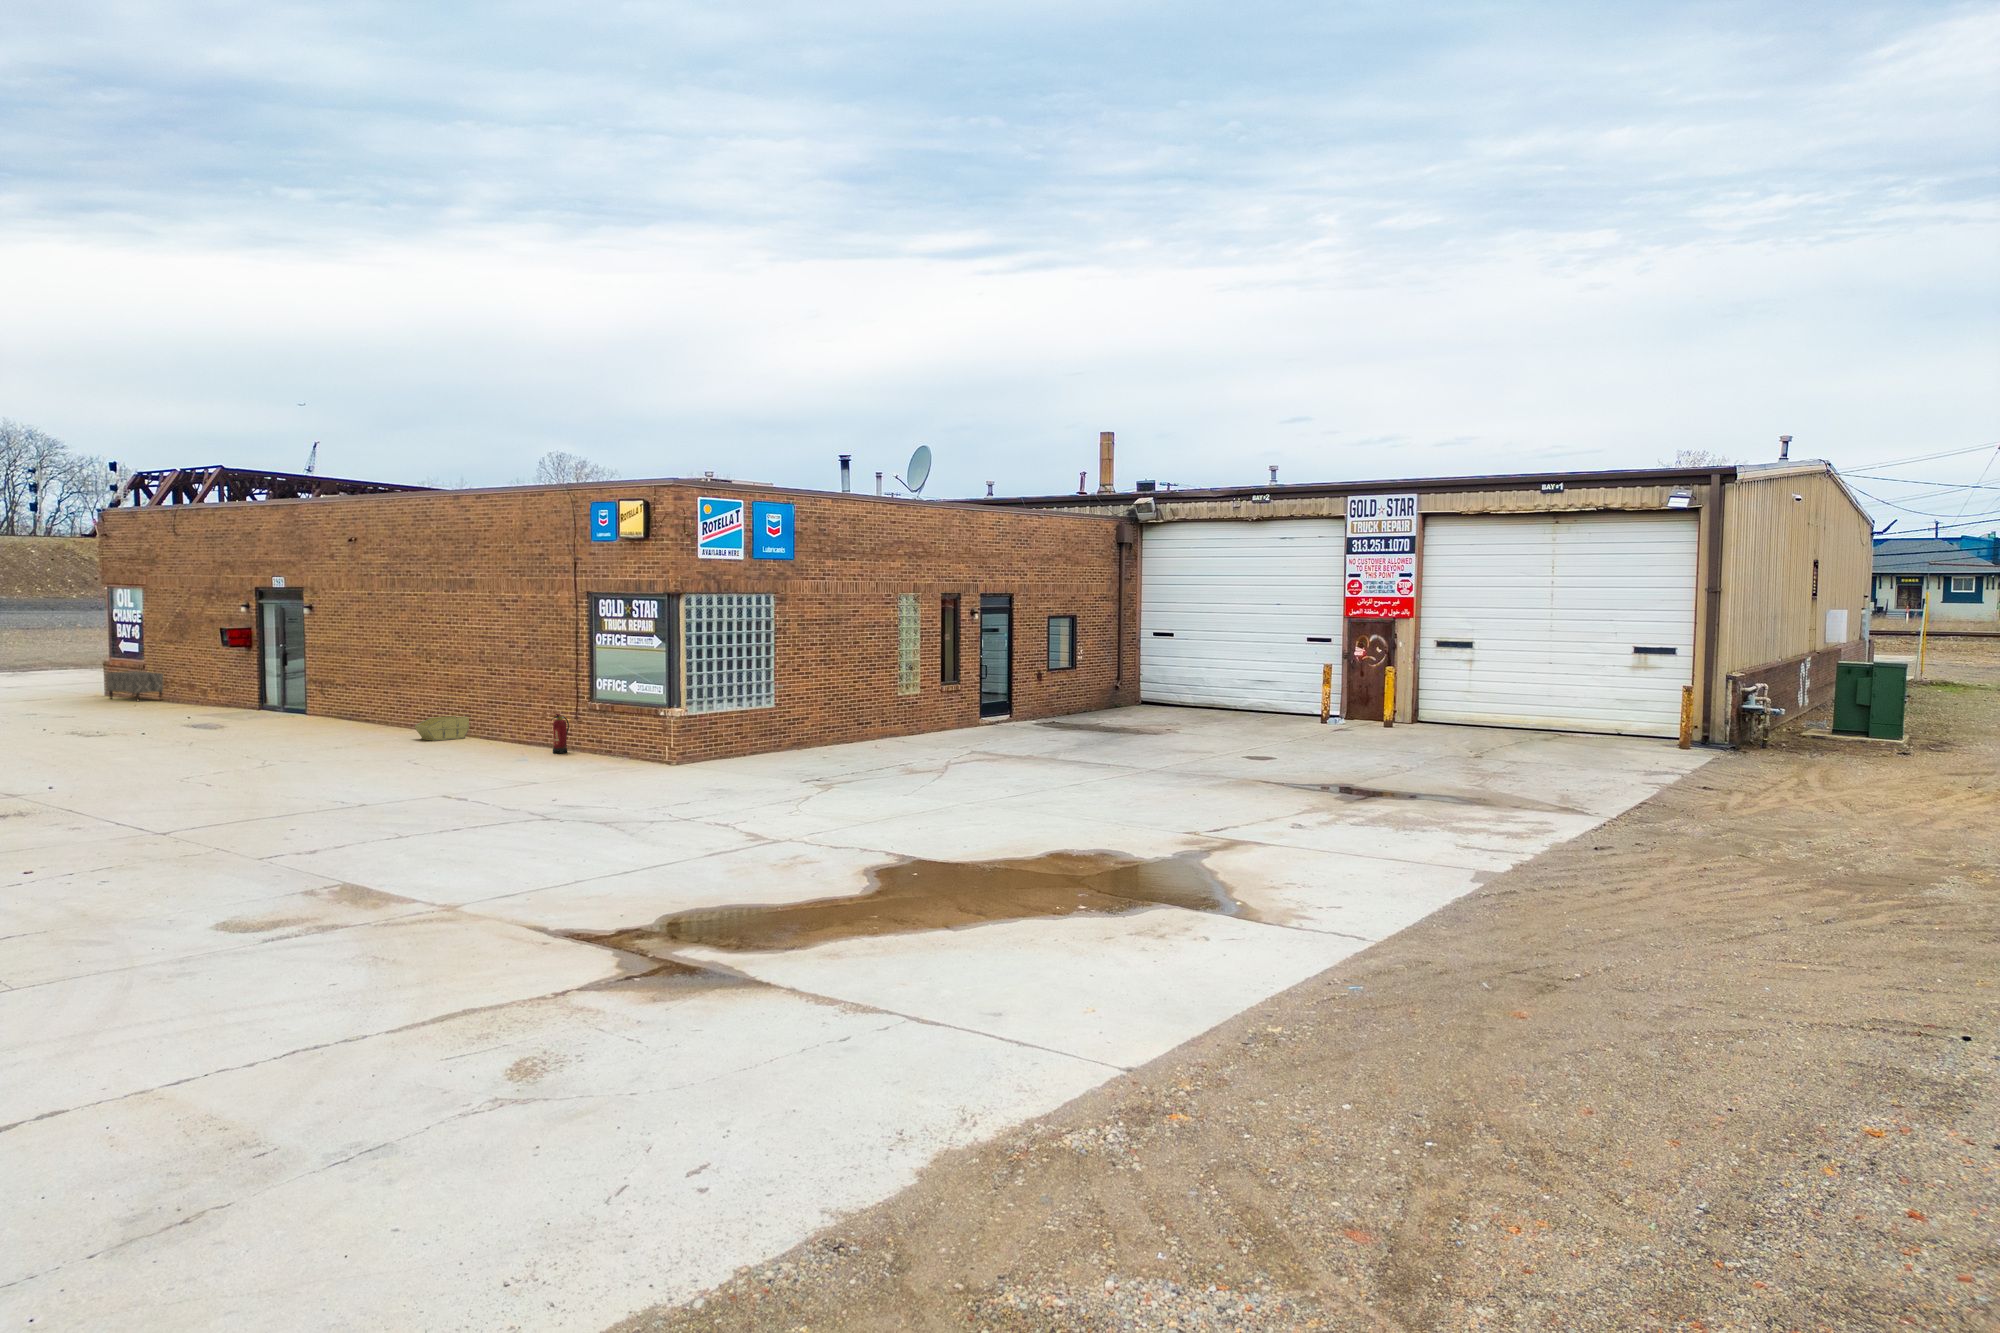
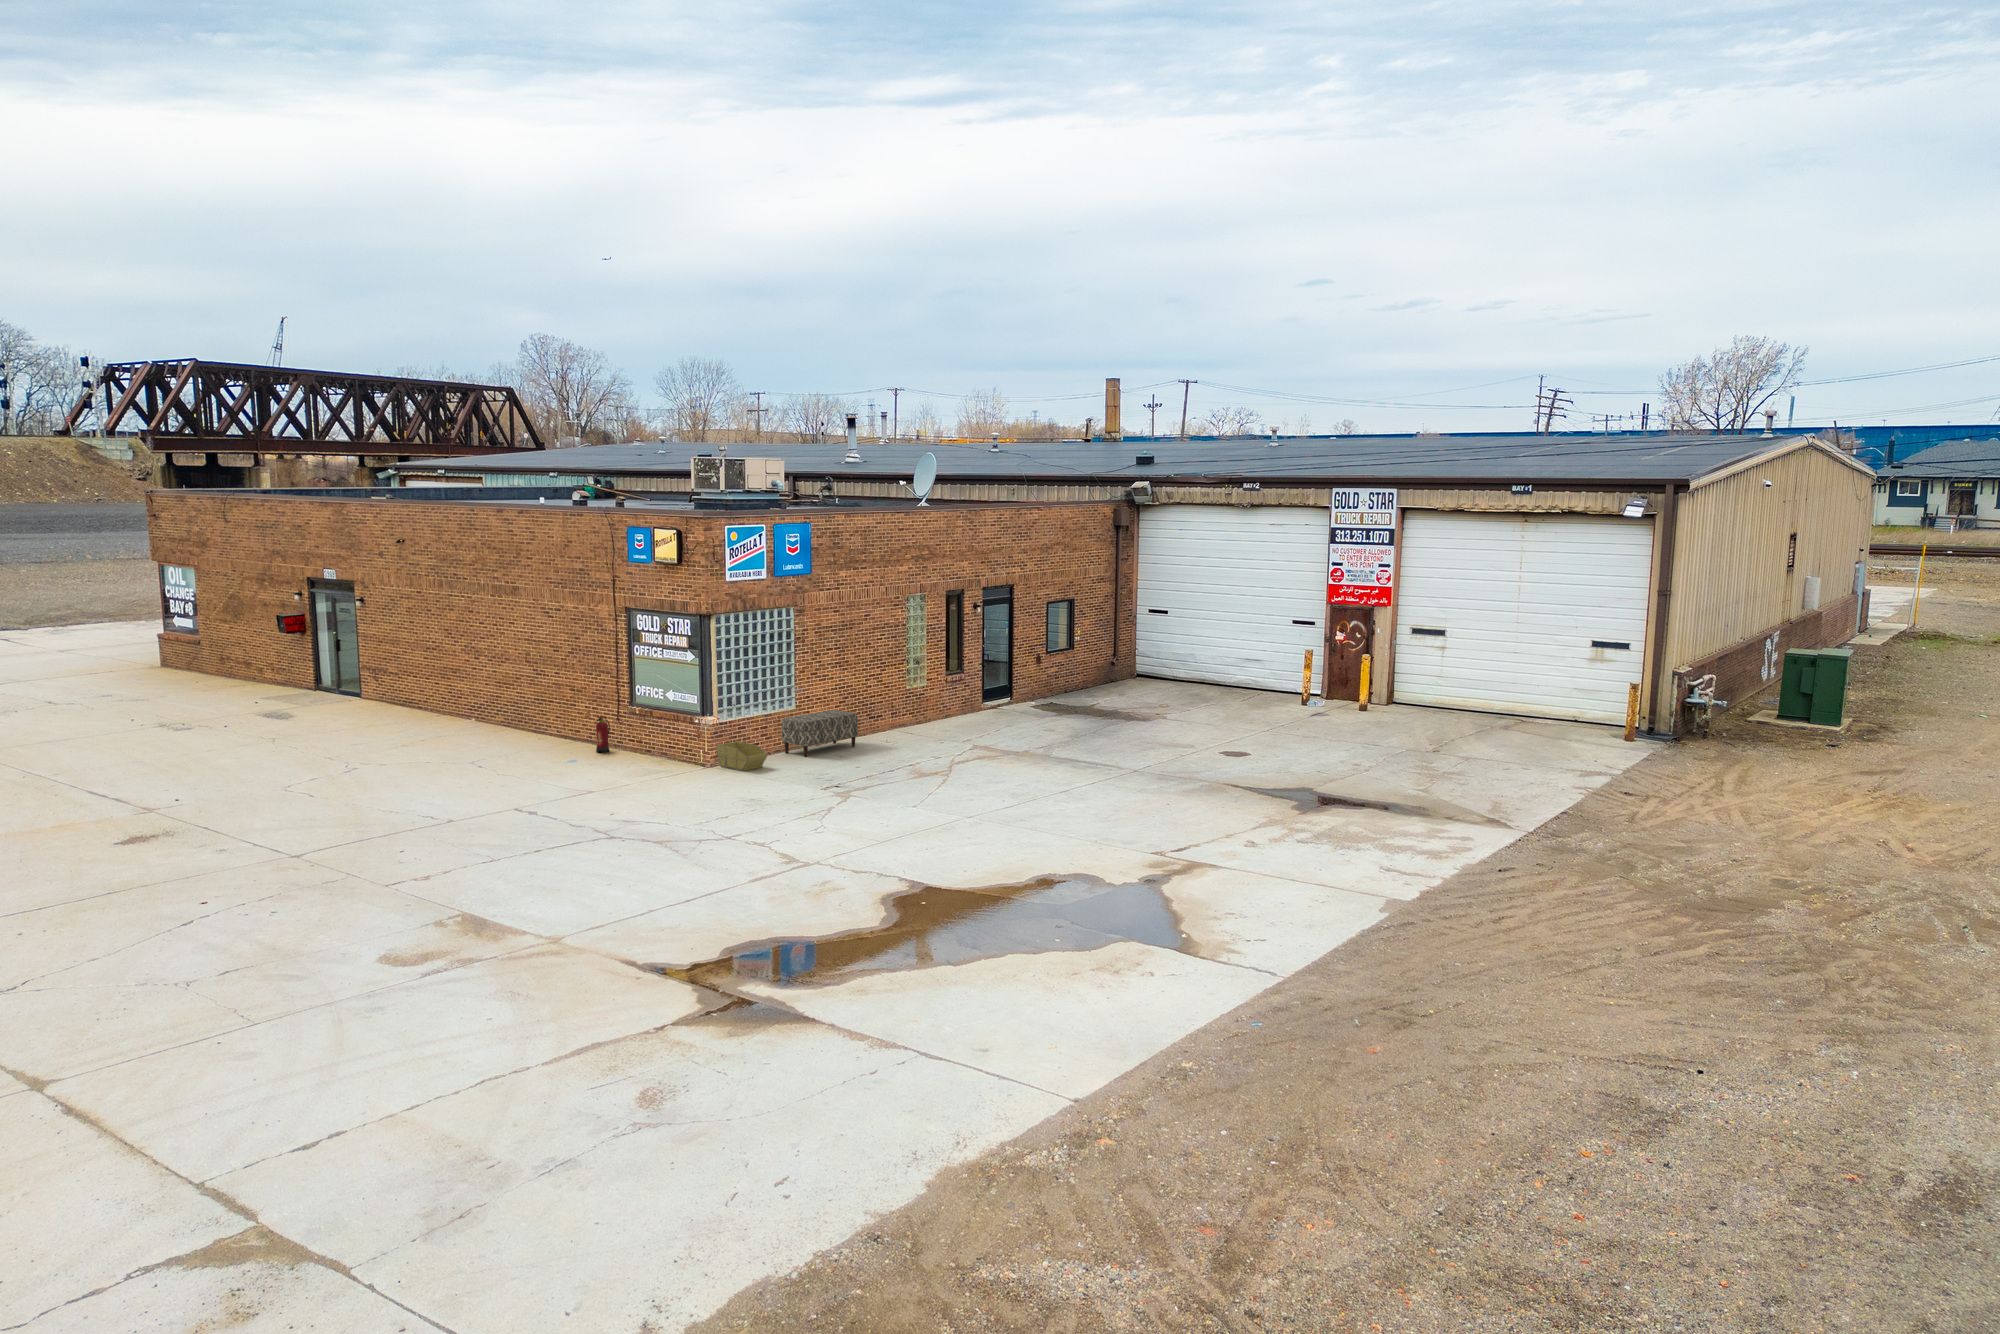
bench: present [106,671,164,701] -> present [782,710,858,757]
storage bin: present [415,716,470,741] -> present [717,742,767,771]

